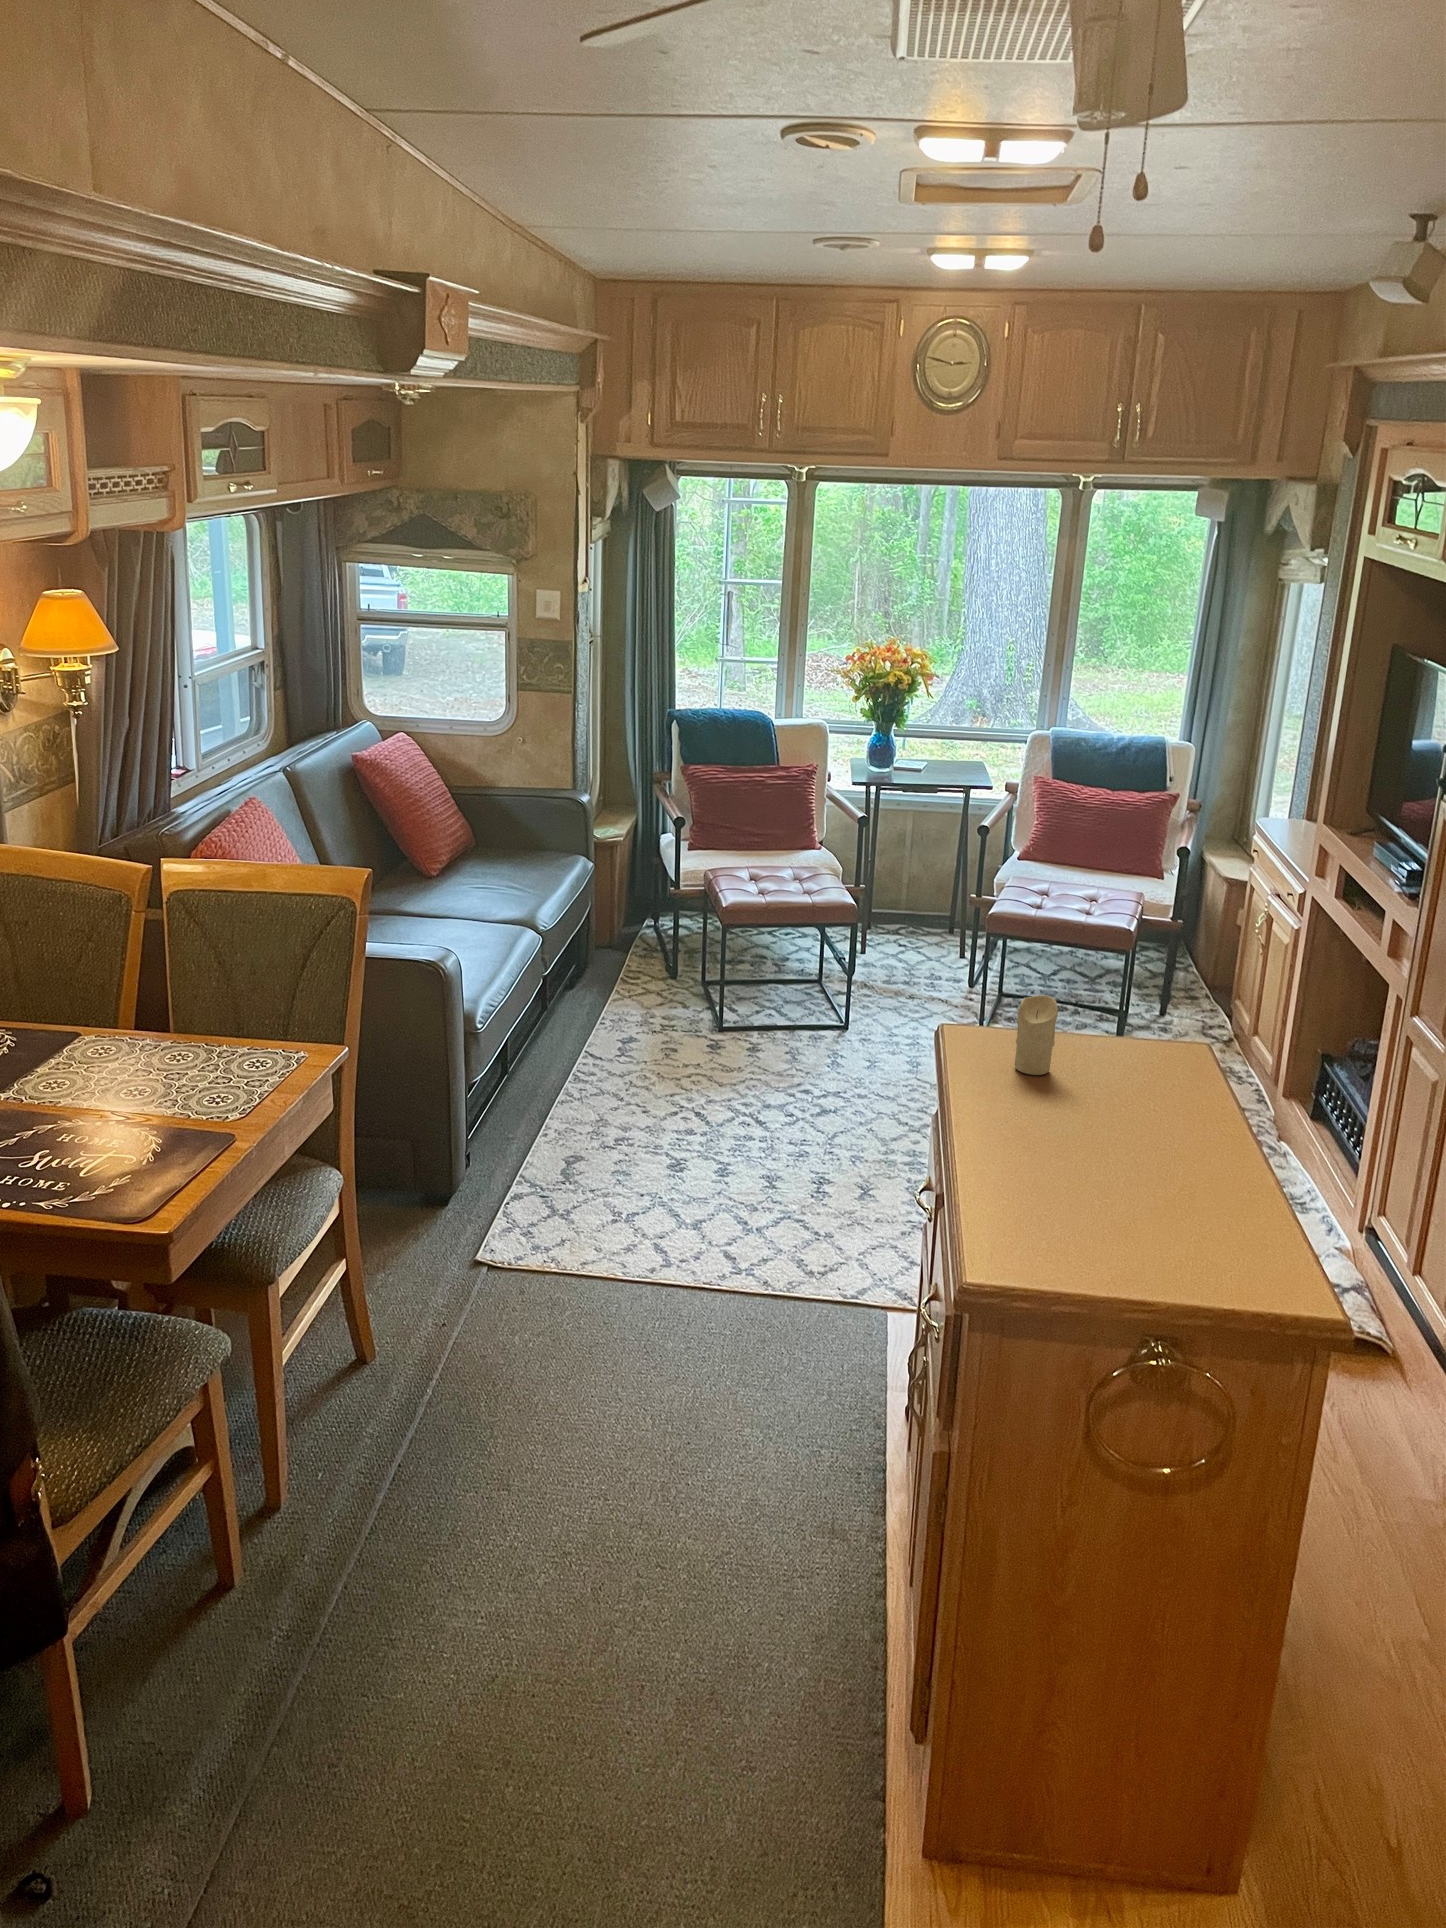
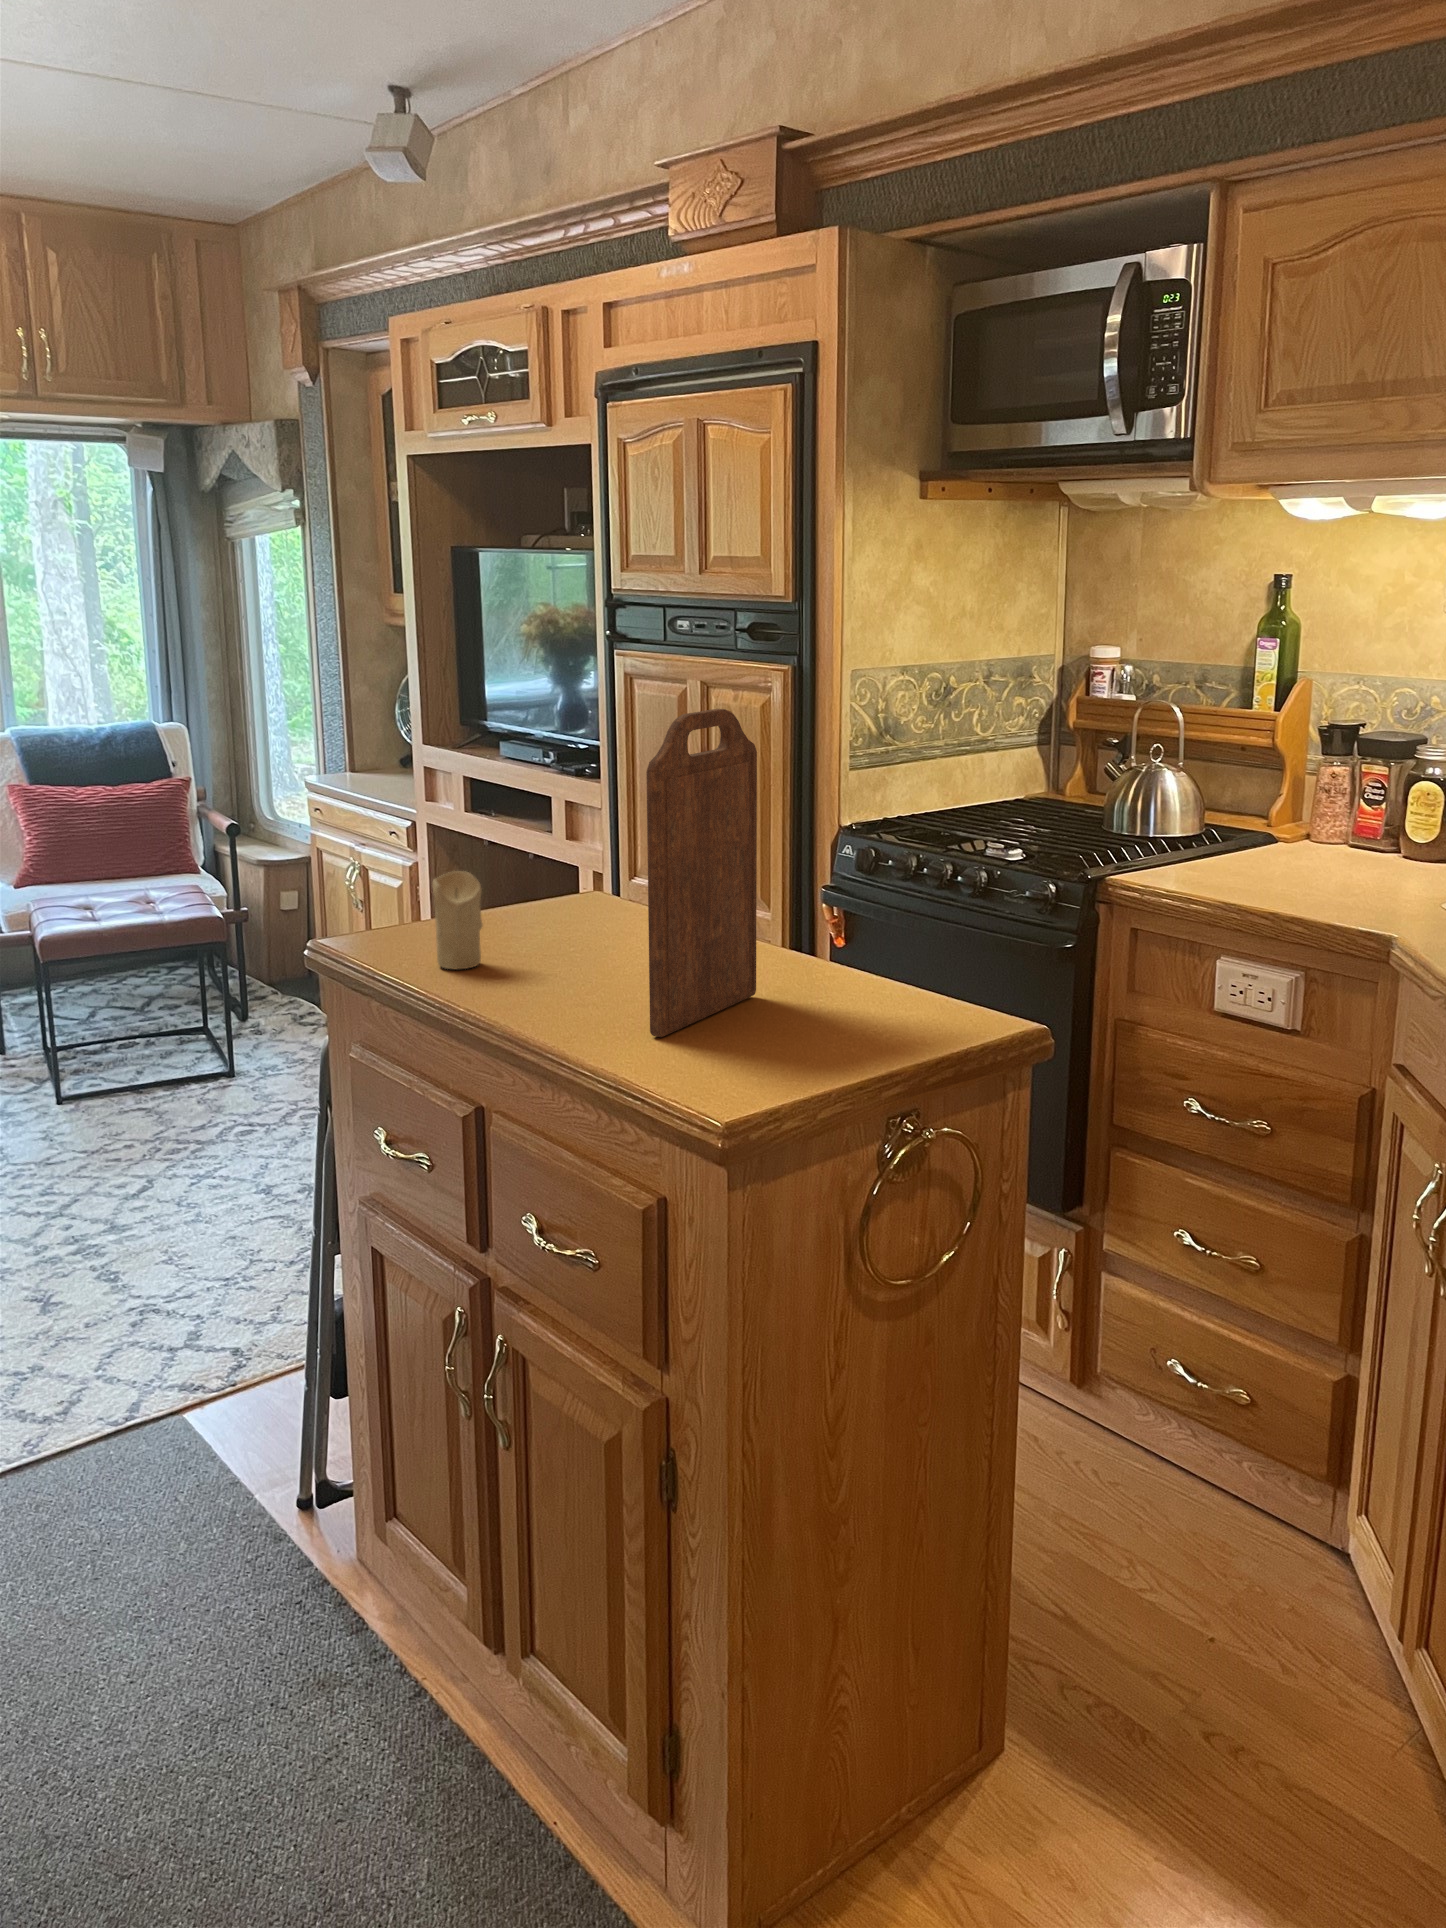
cutting board: none [1058,940,1232,1191] -> present [646,709,757,1037]

